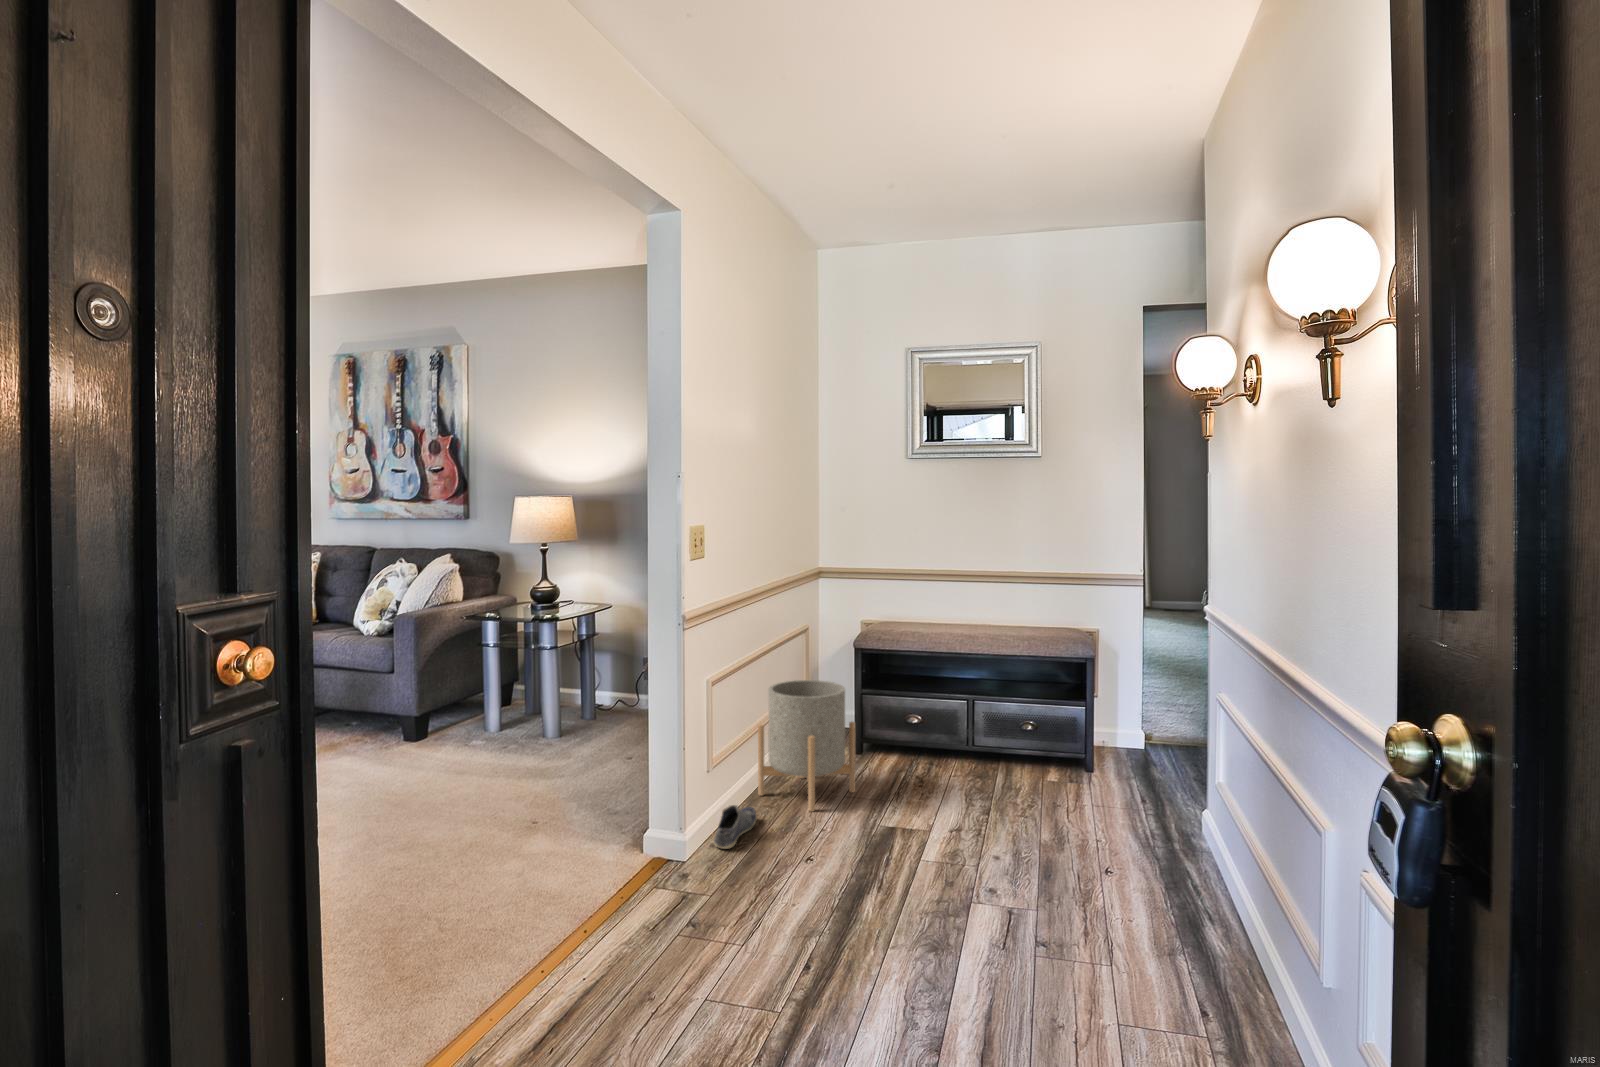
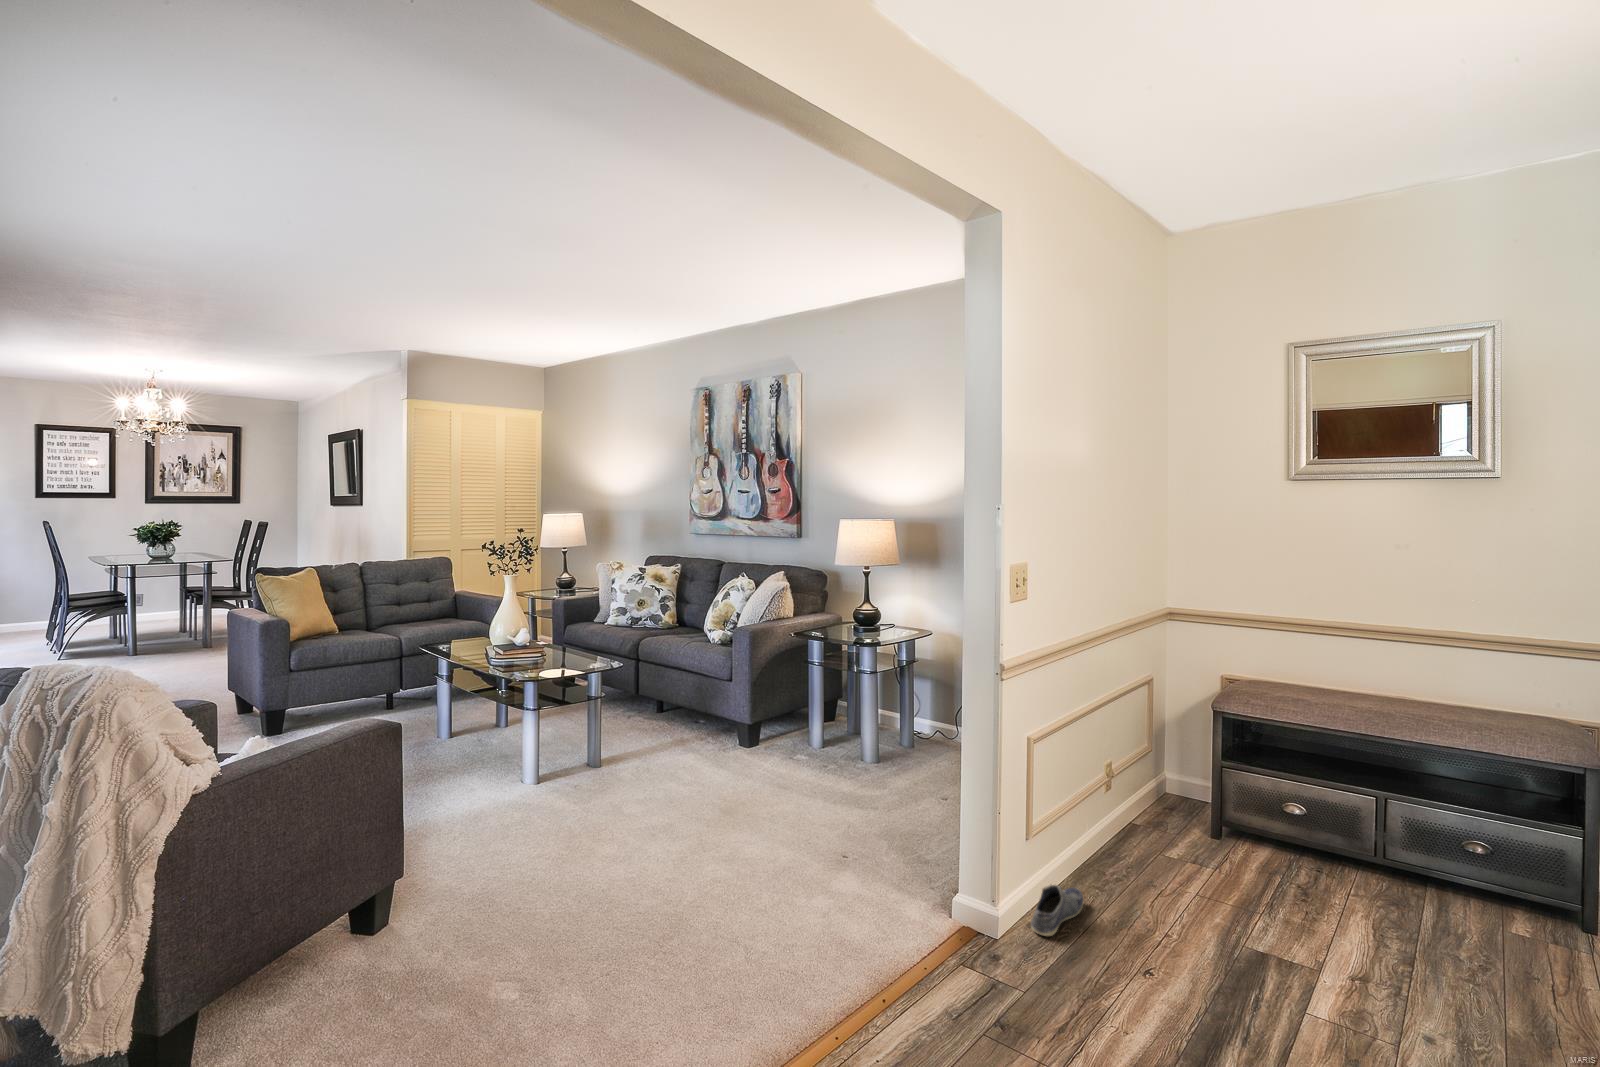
planter: present [758,680,855,811] -> none [1087,744,1215,908]

